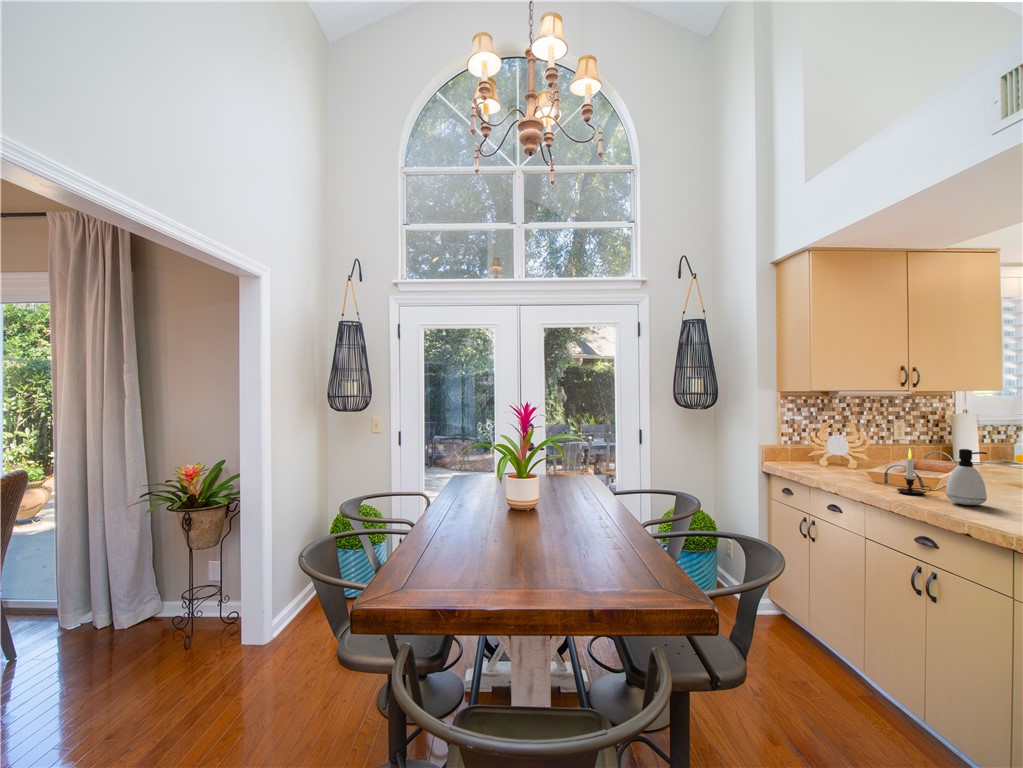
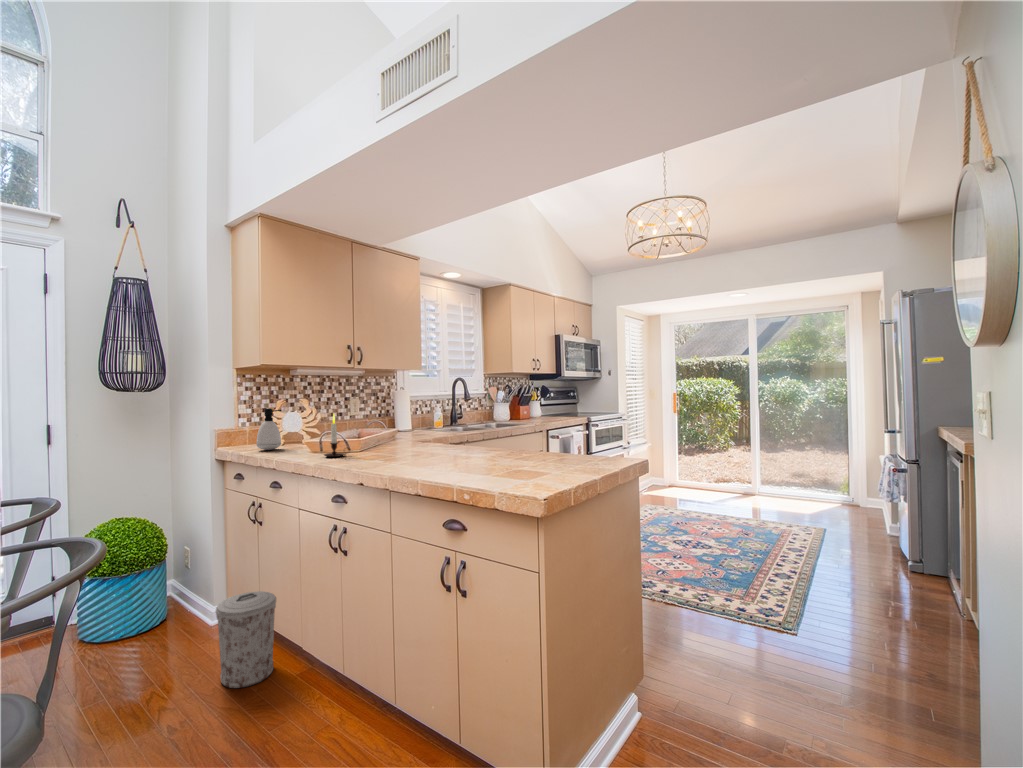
soap dispenser: present [946,449,987,505] -> present [257,408,281,450]
trash can: none [783,601,841,692] -> present [216,591,276,688]

